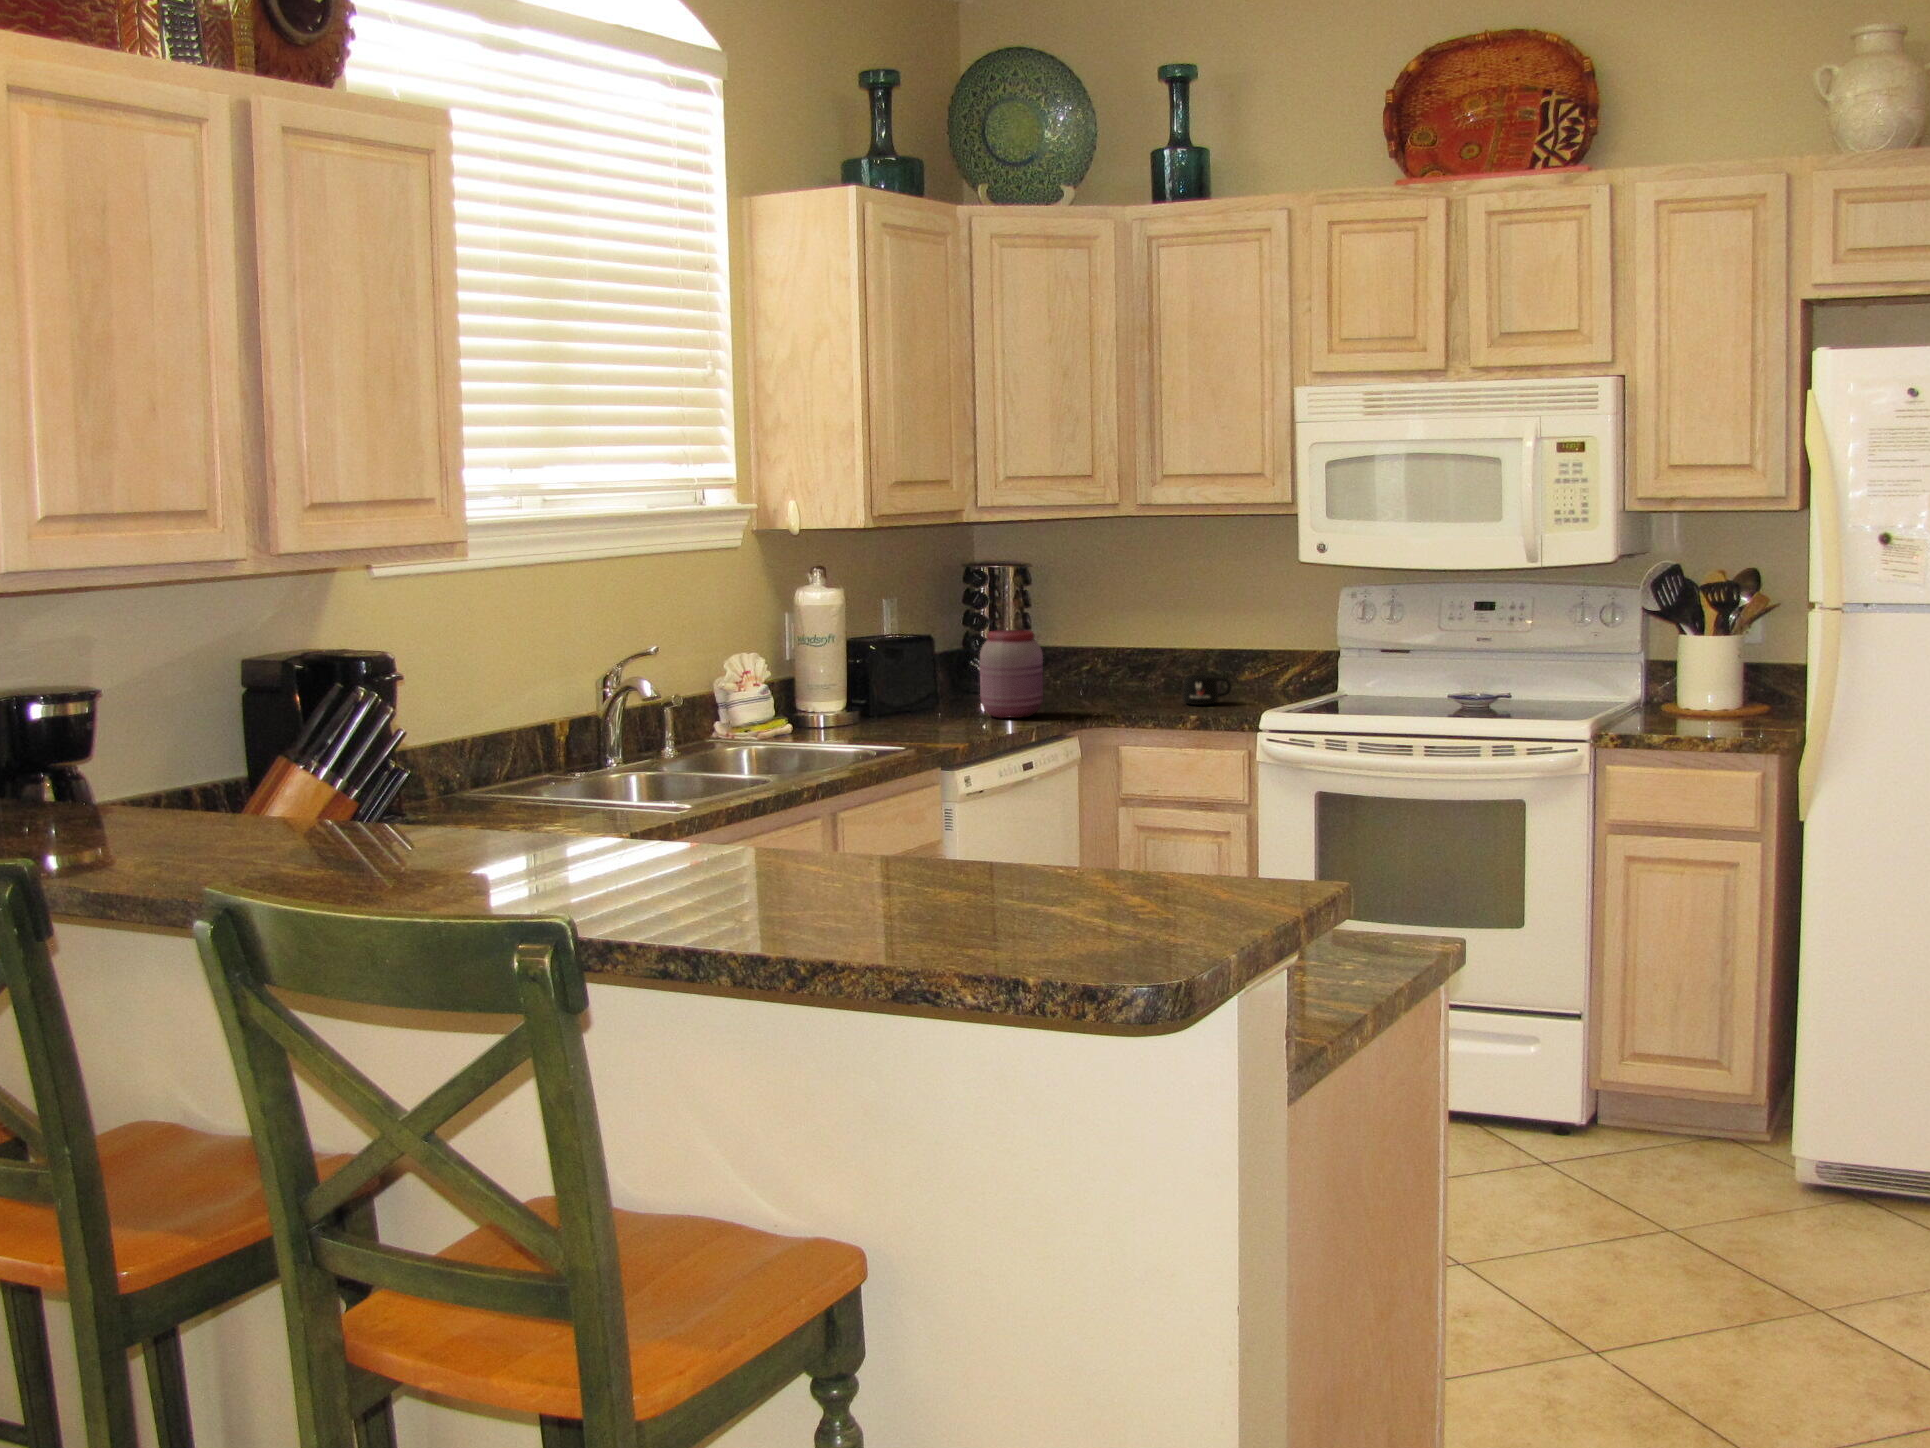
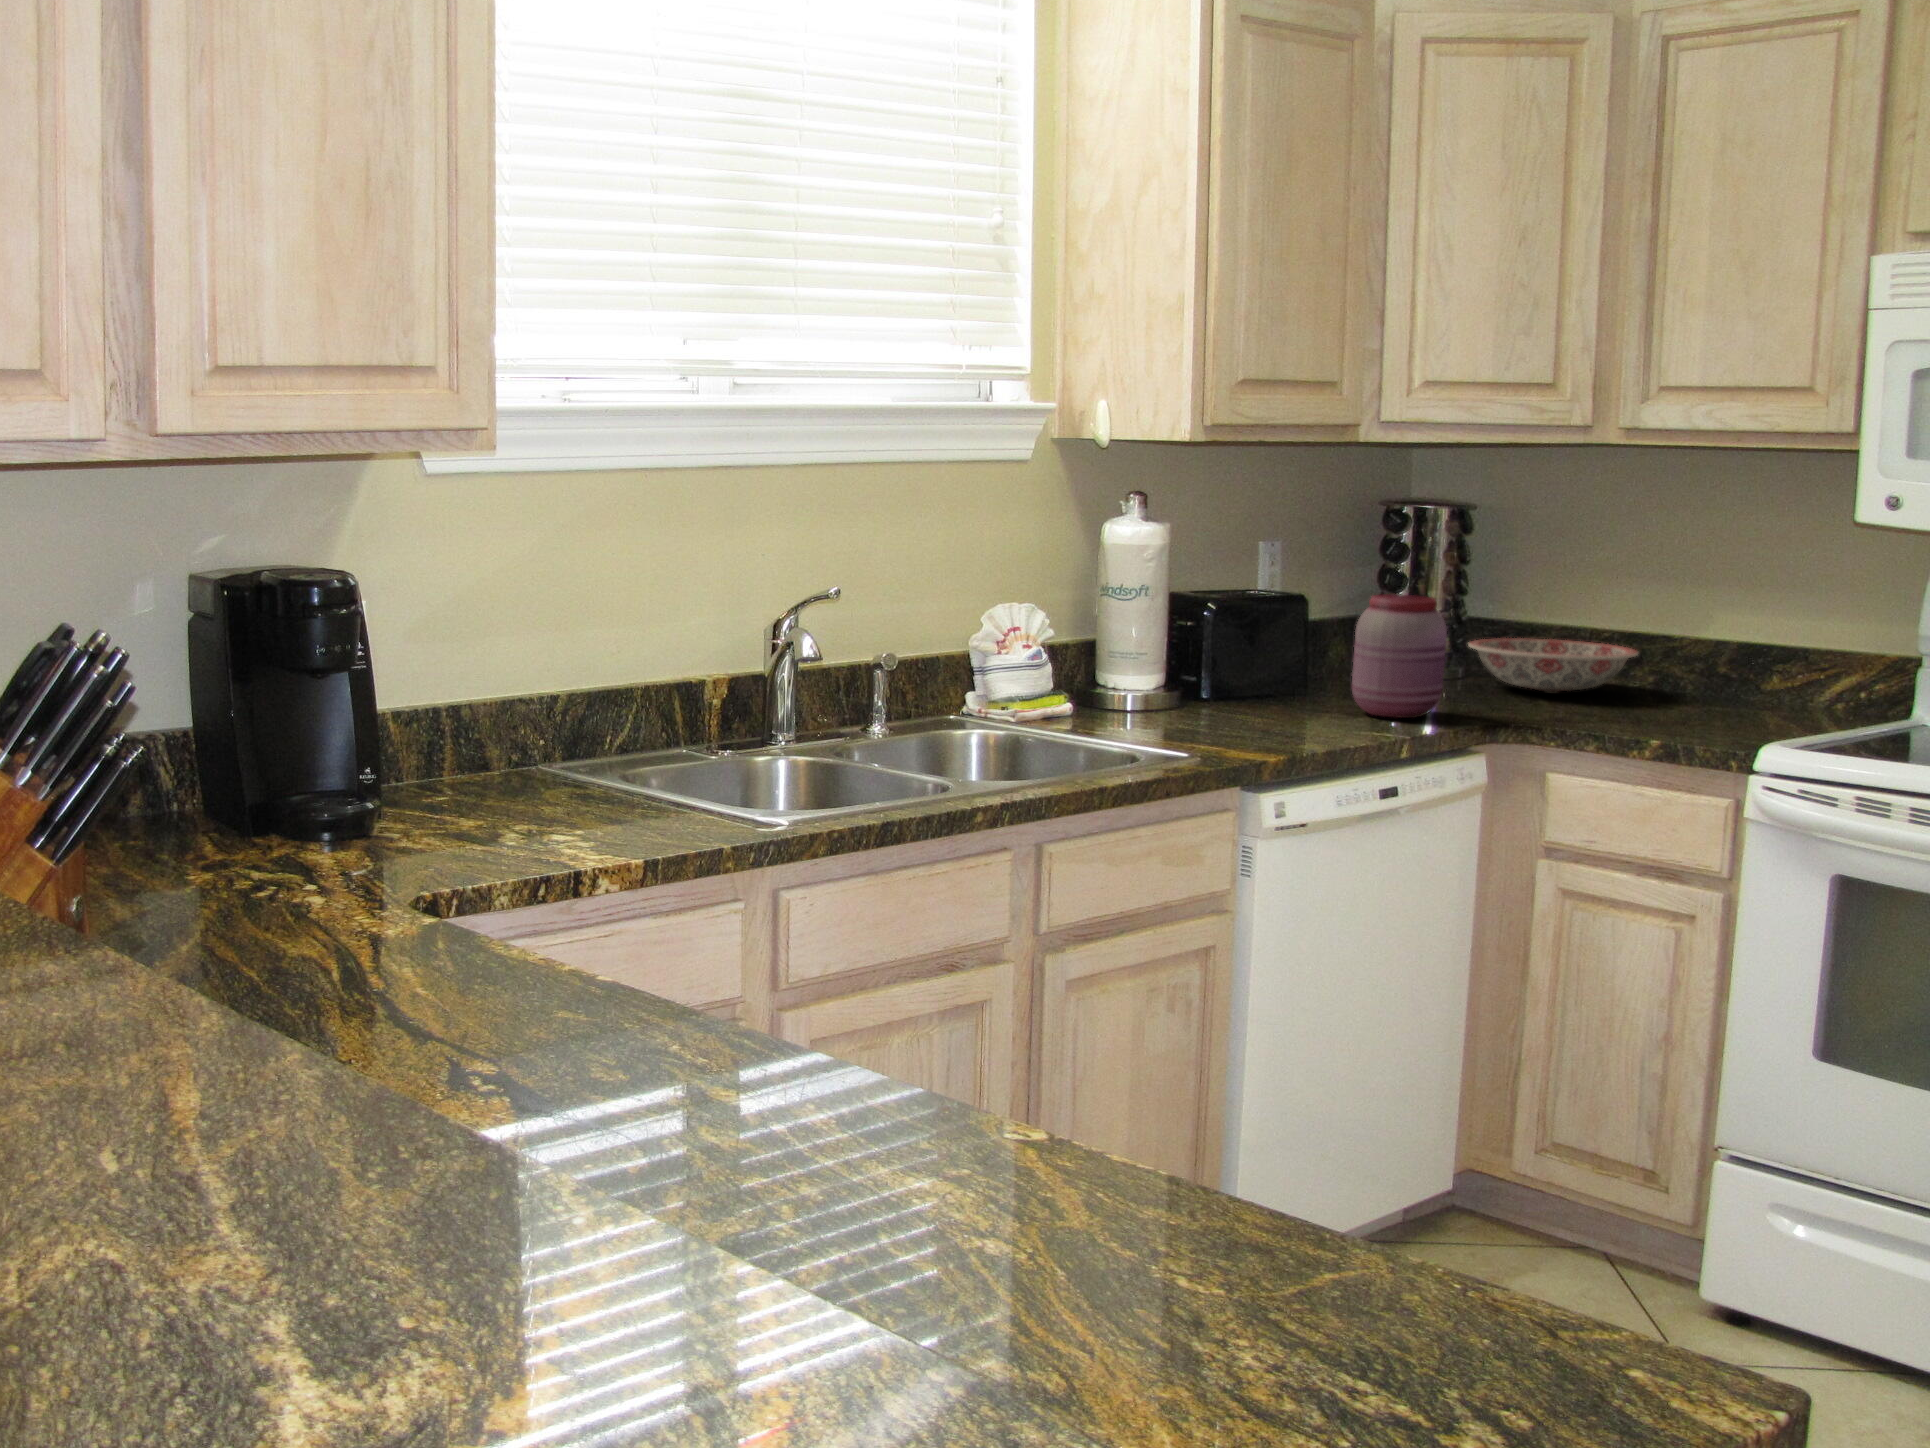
ceramic bowl: none [1043,658,1158,695] -> present [1468,638,1638,692]
mug: present [1182,675,1231,705] -> none [1662,675,1740,720]

